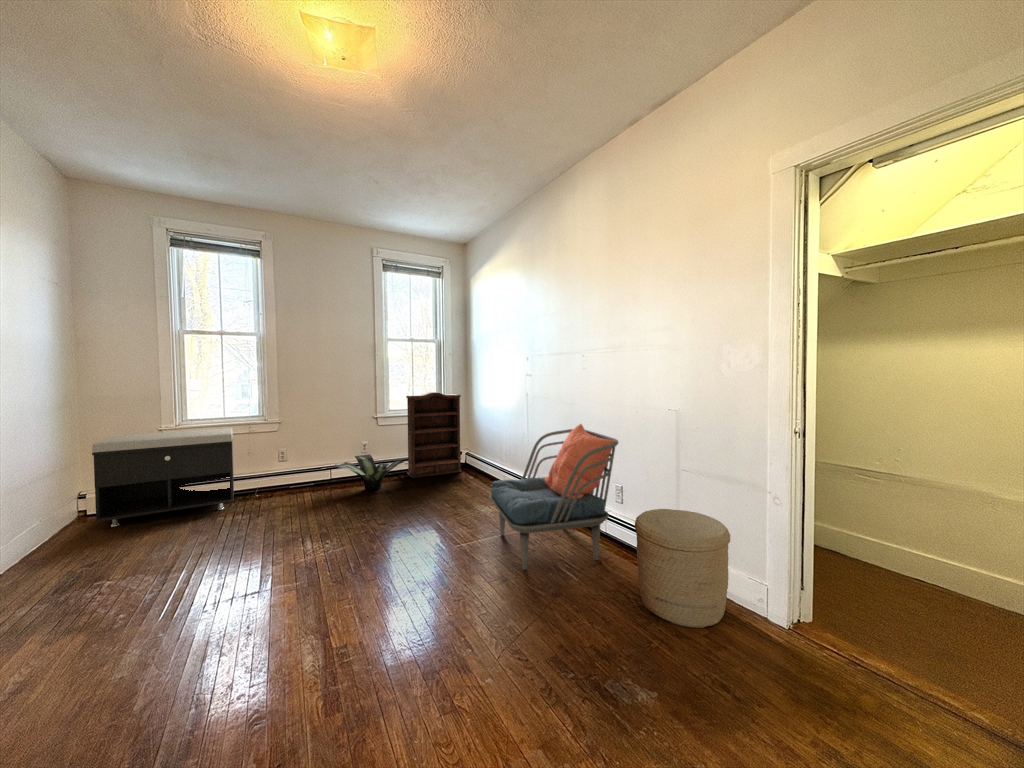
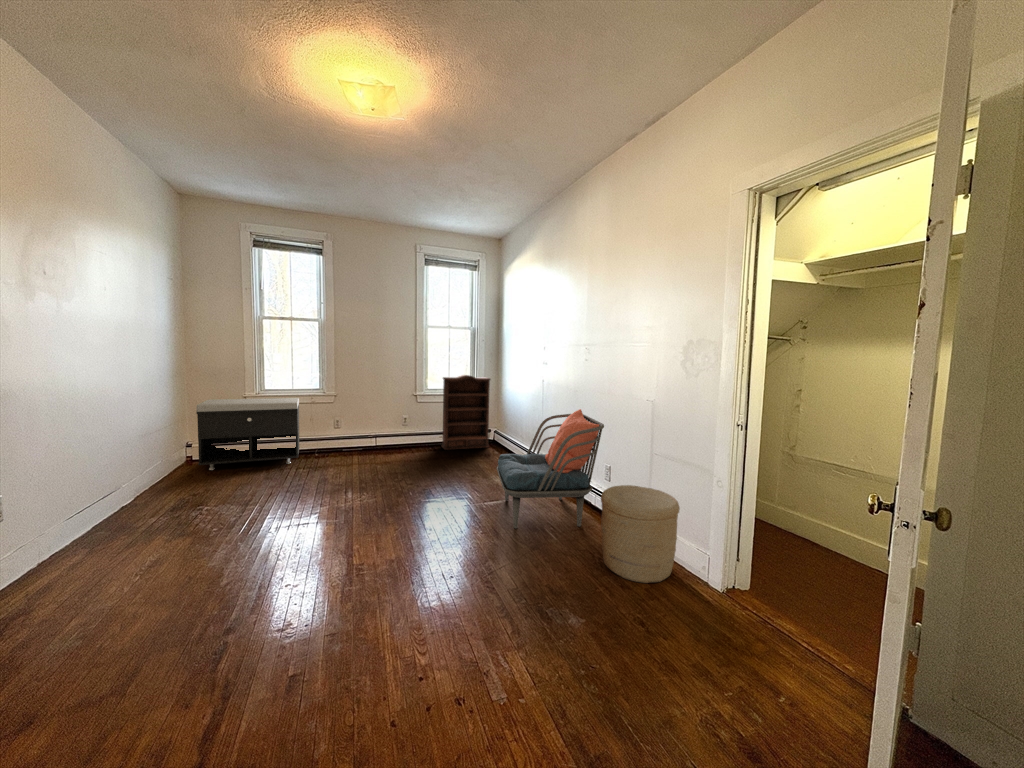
potted plant: present [335,454,403,490] -> none [378,427,437,458]

